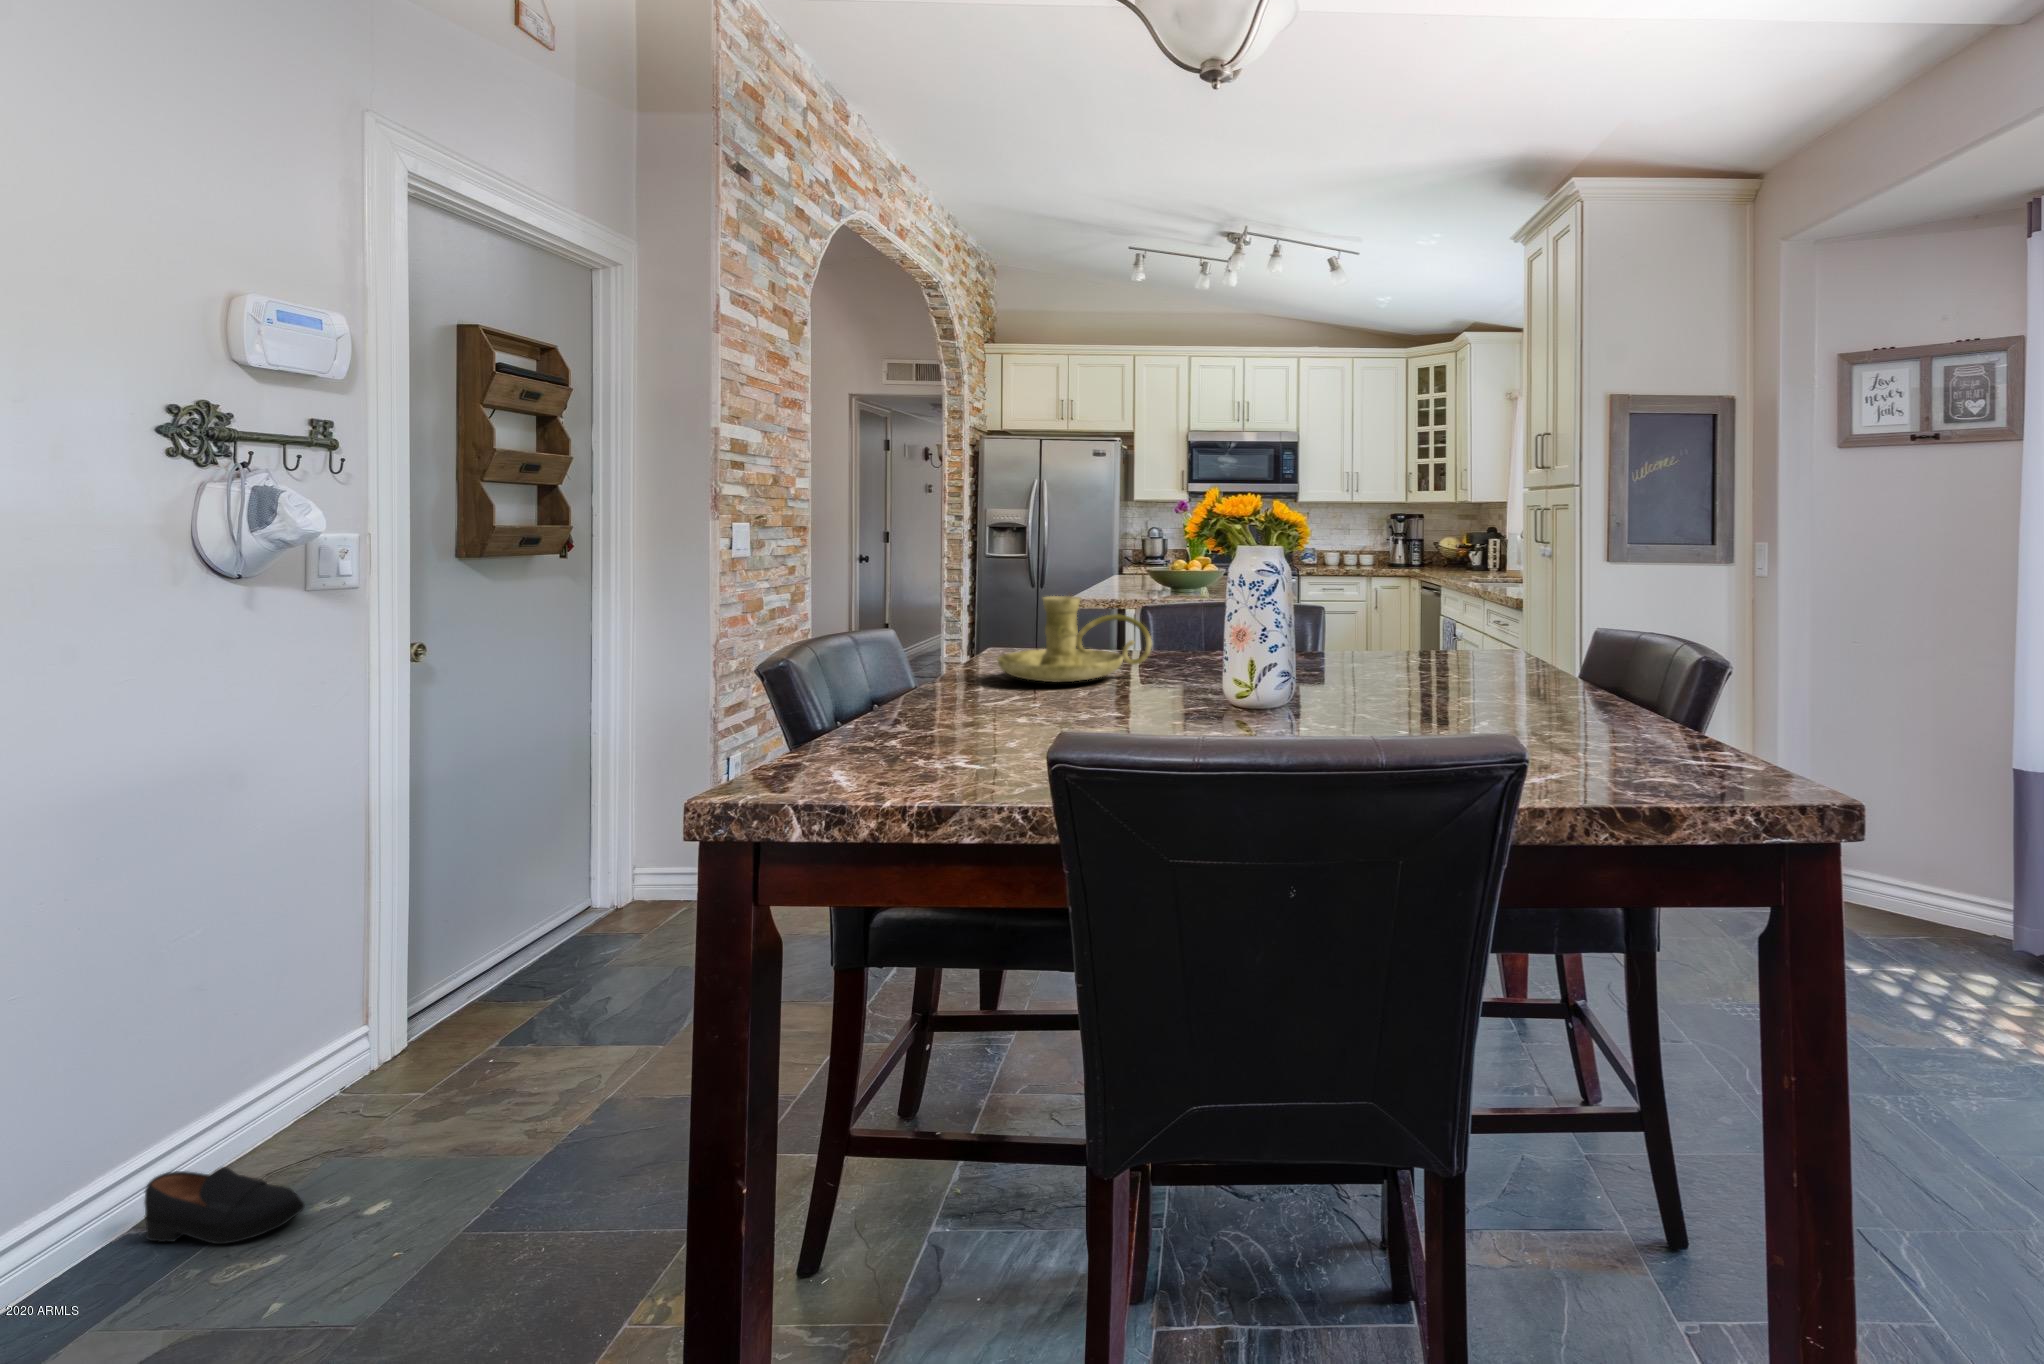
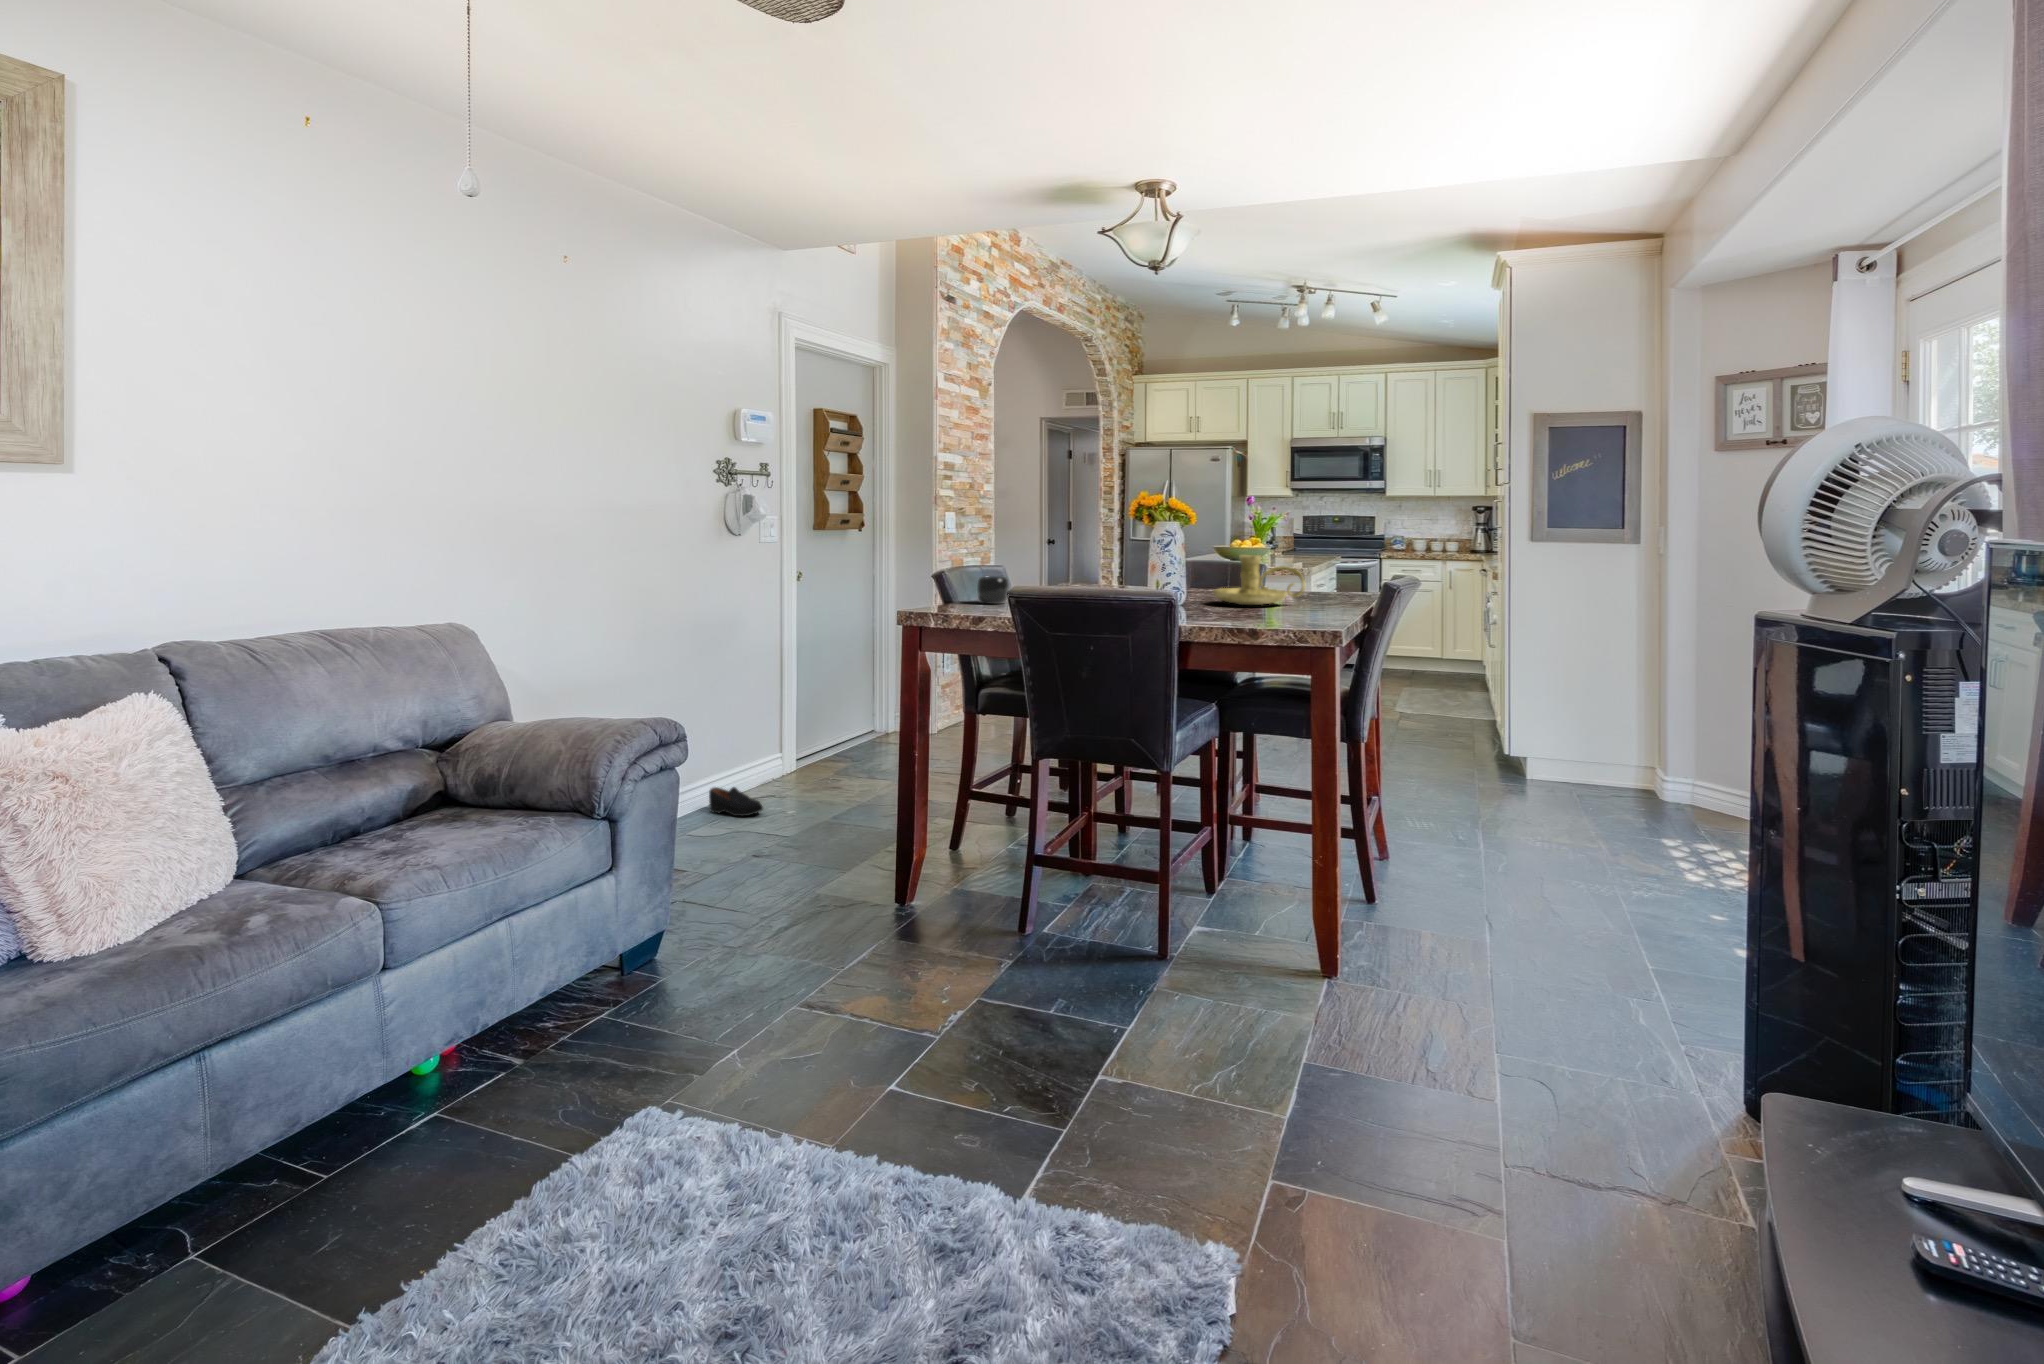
candle holder: present [997,596,1152,682] -> present [1213,555,1305,605]
mug: none [886,678,962,748] -> present [977,576,1009,604]

